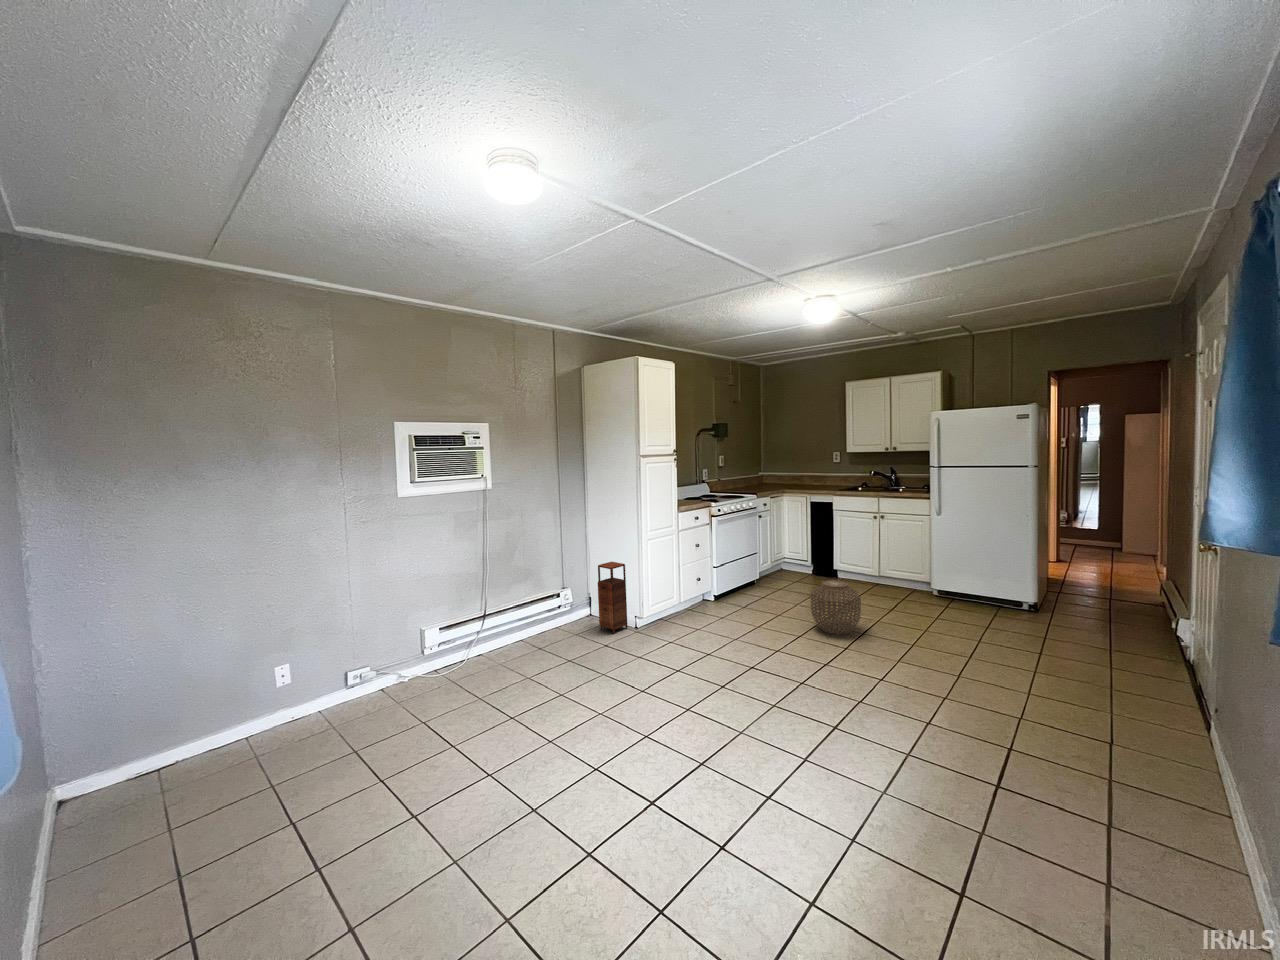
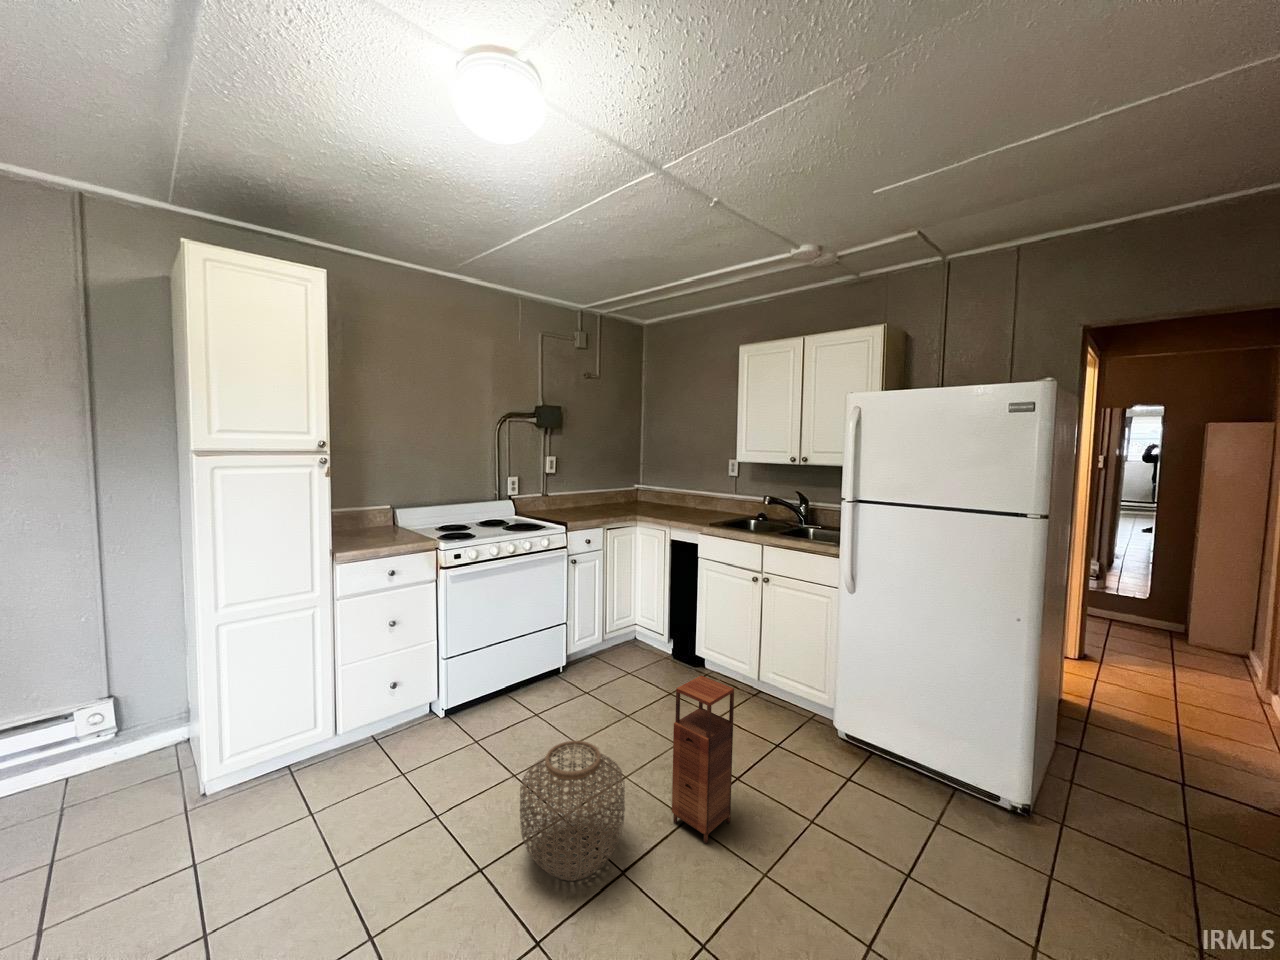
storage cabinet: present [598,562,627,634] -> present [672,676,734,843]

